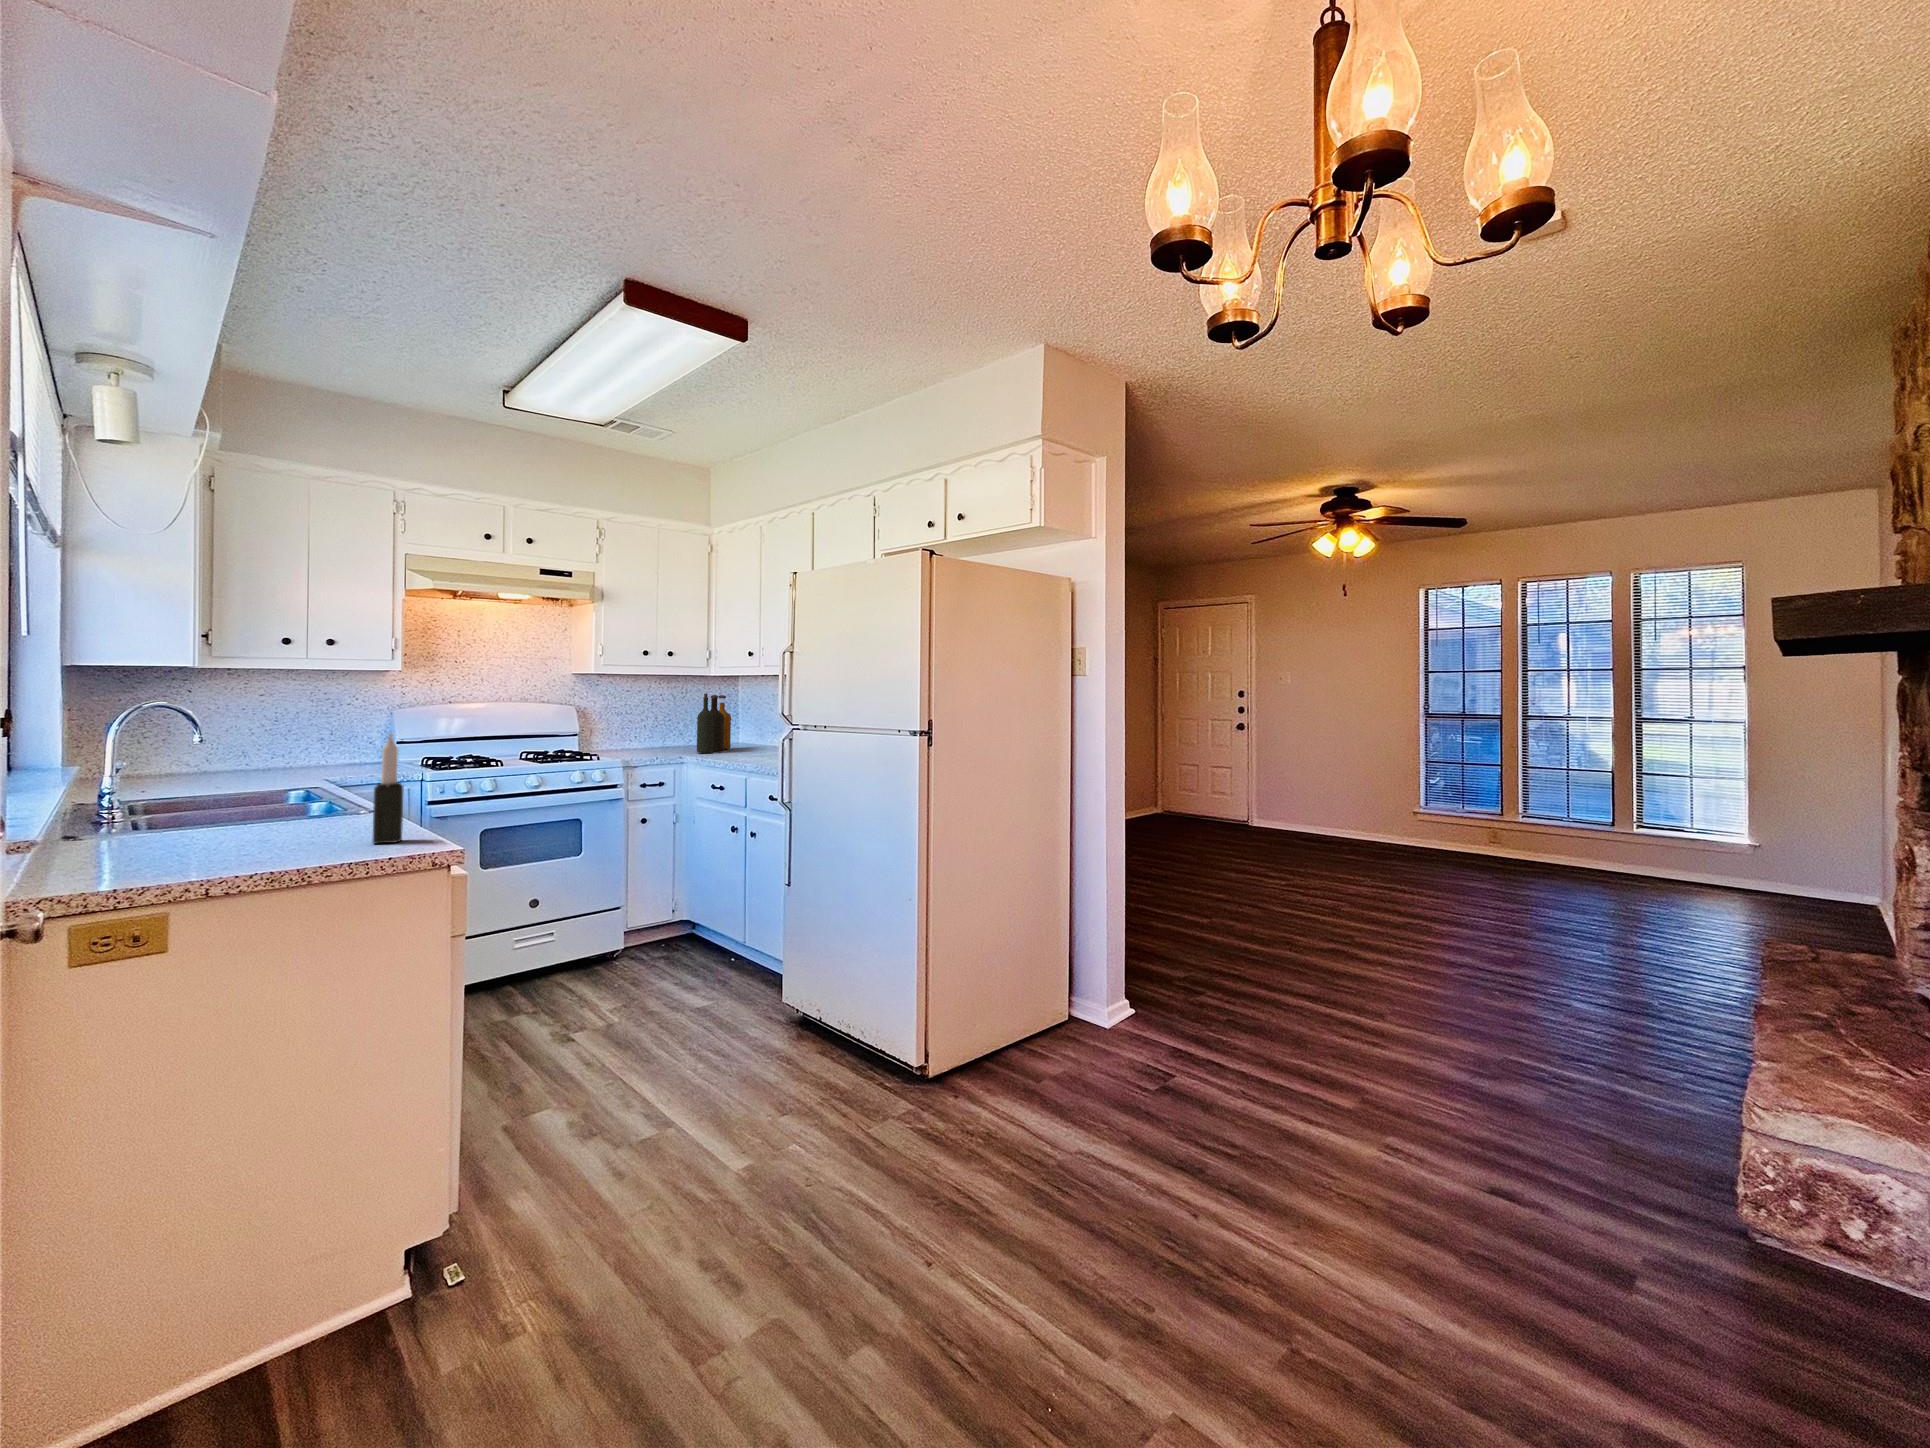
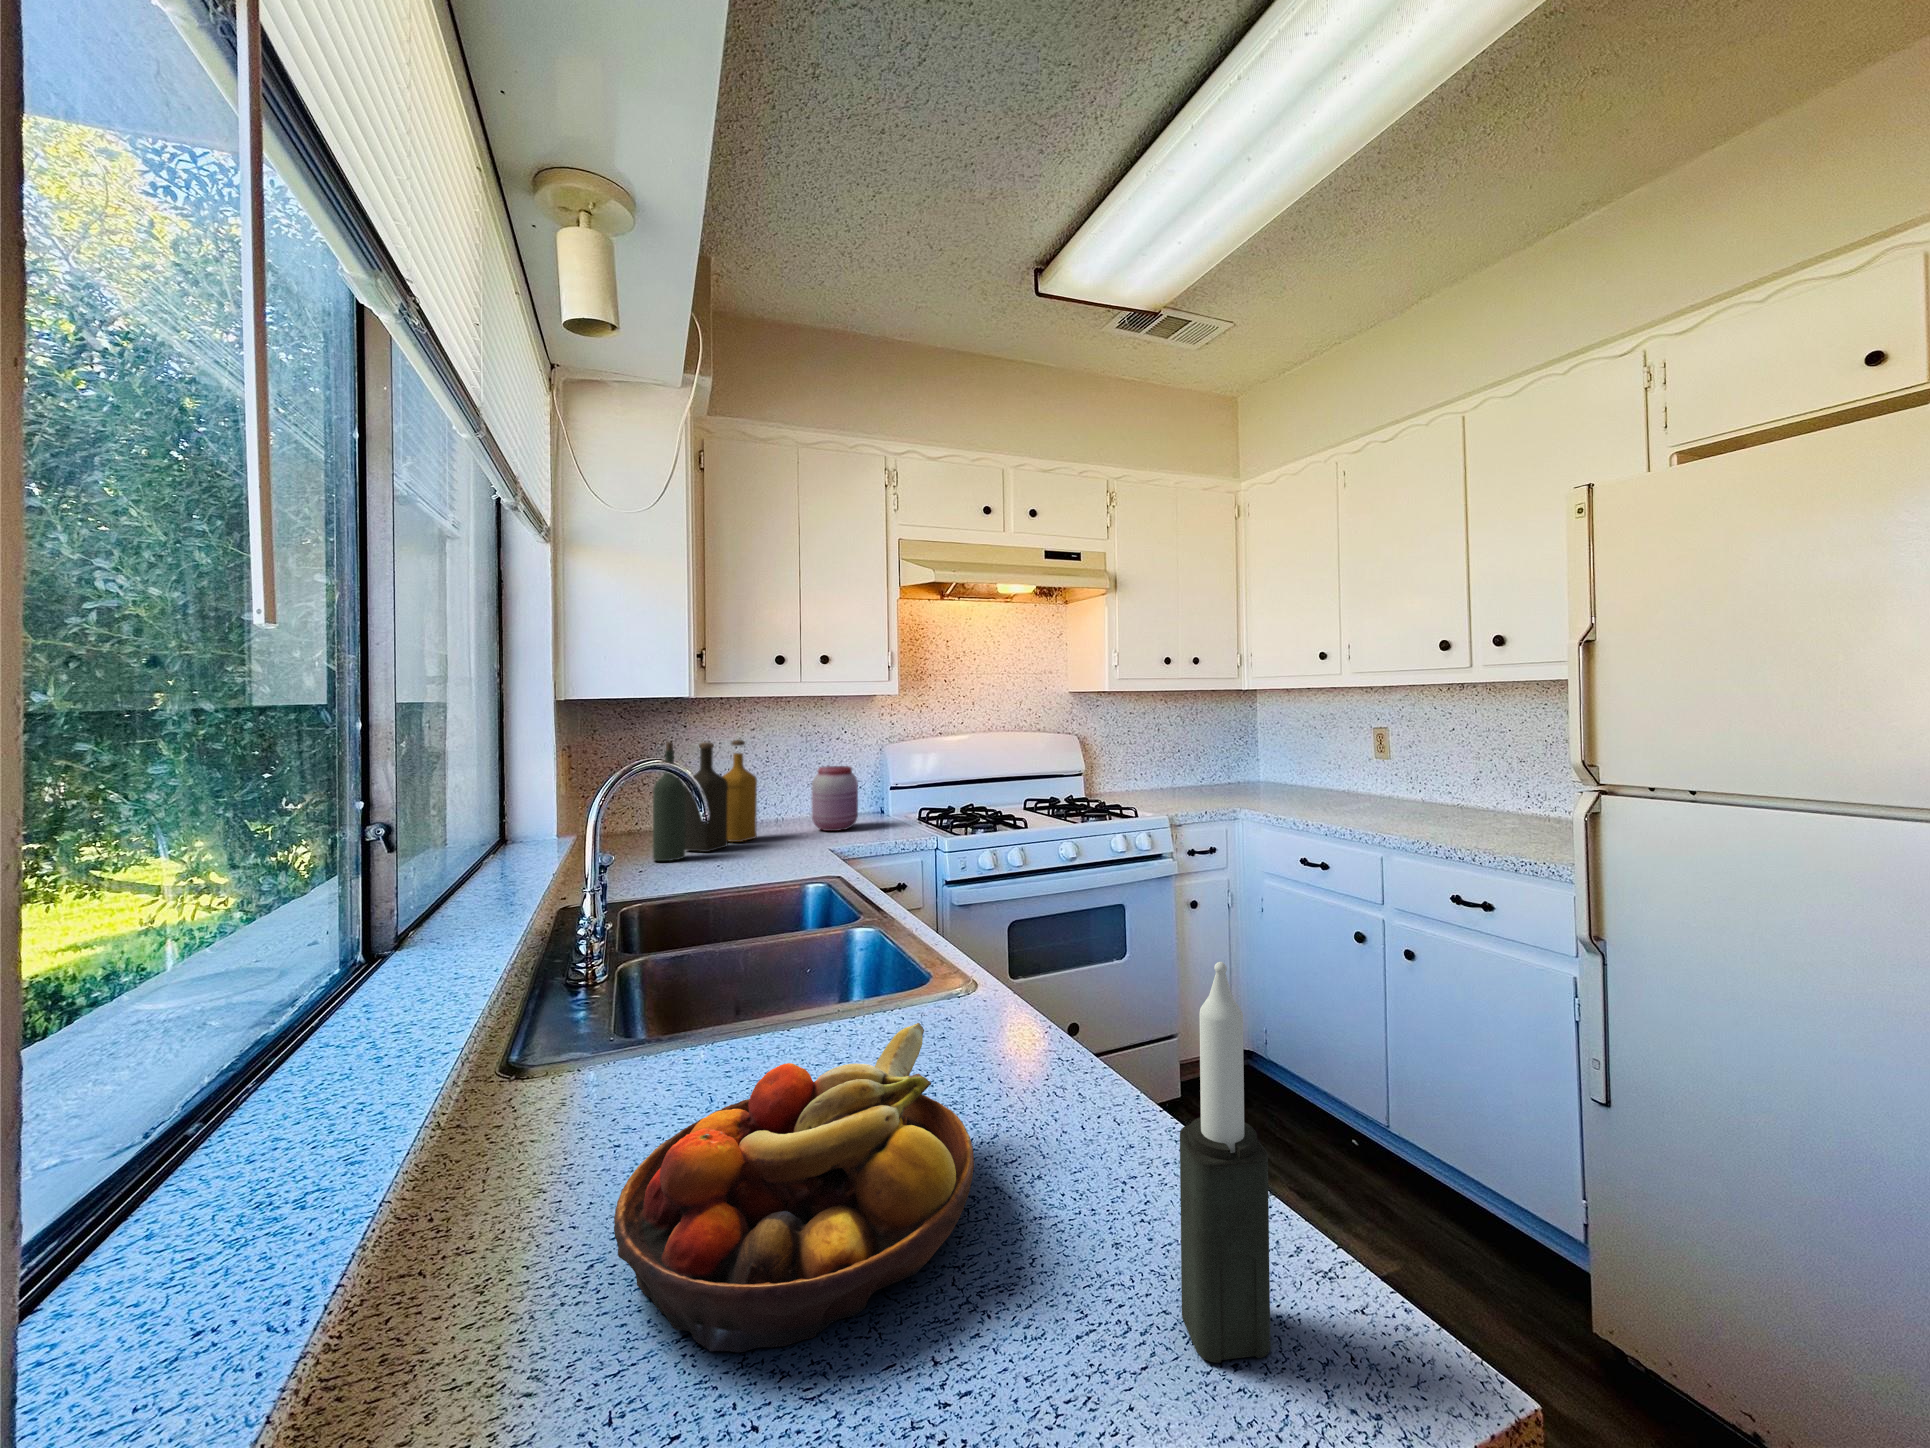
bottle: present [697,693,731,753] -> present [653,739,757,861]
jar: none [314,724,360,772] -> present [812,766,858,831]
fruit bowl: none [147,789,317,854] -> present [614,1023,974,1352]

